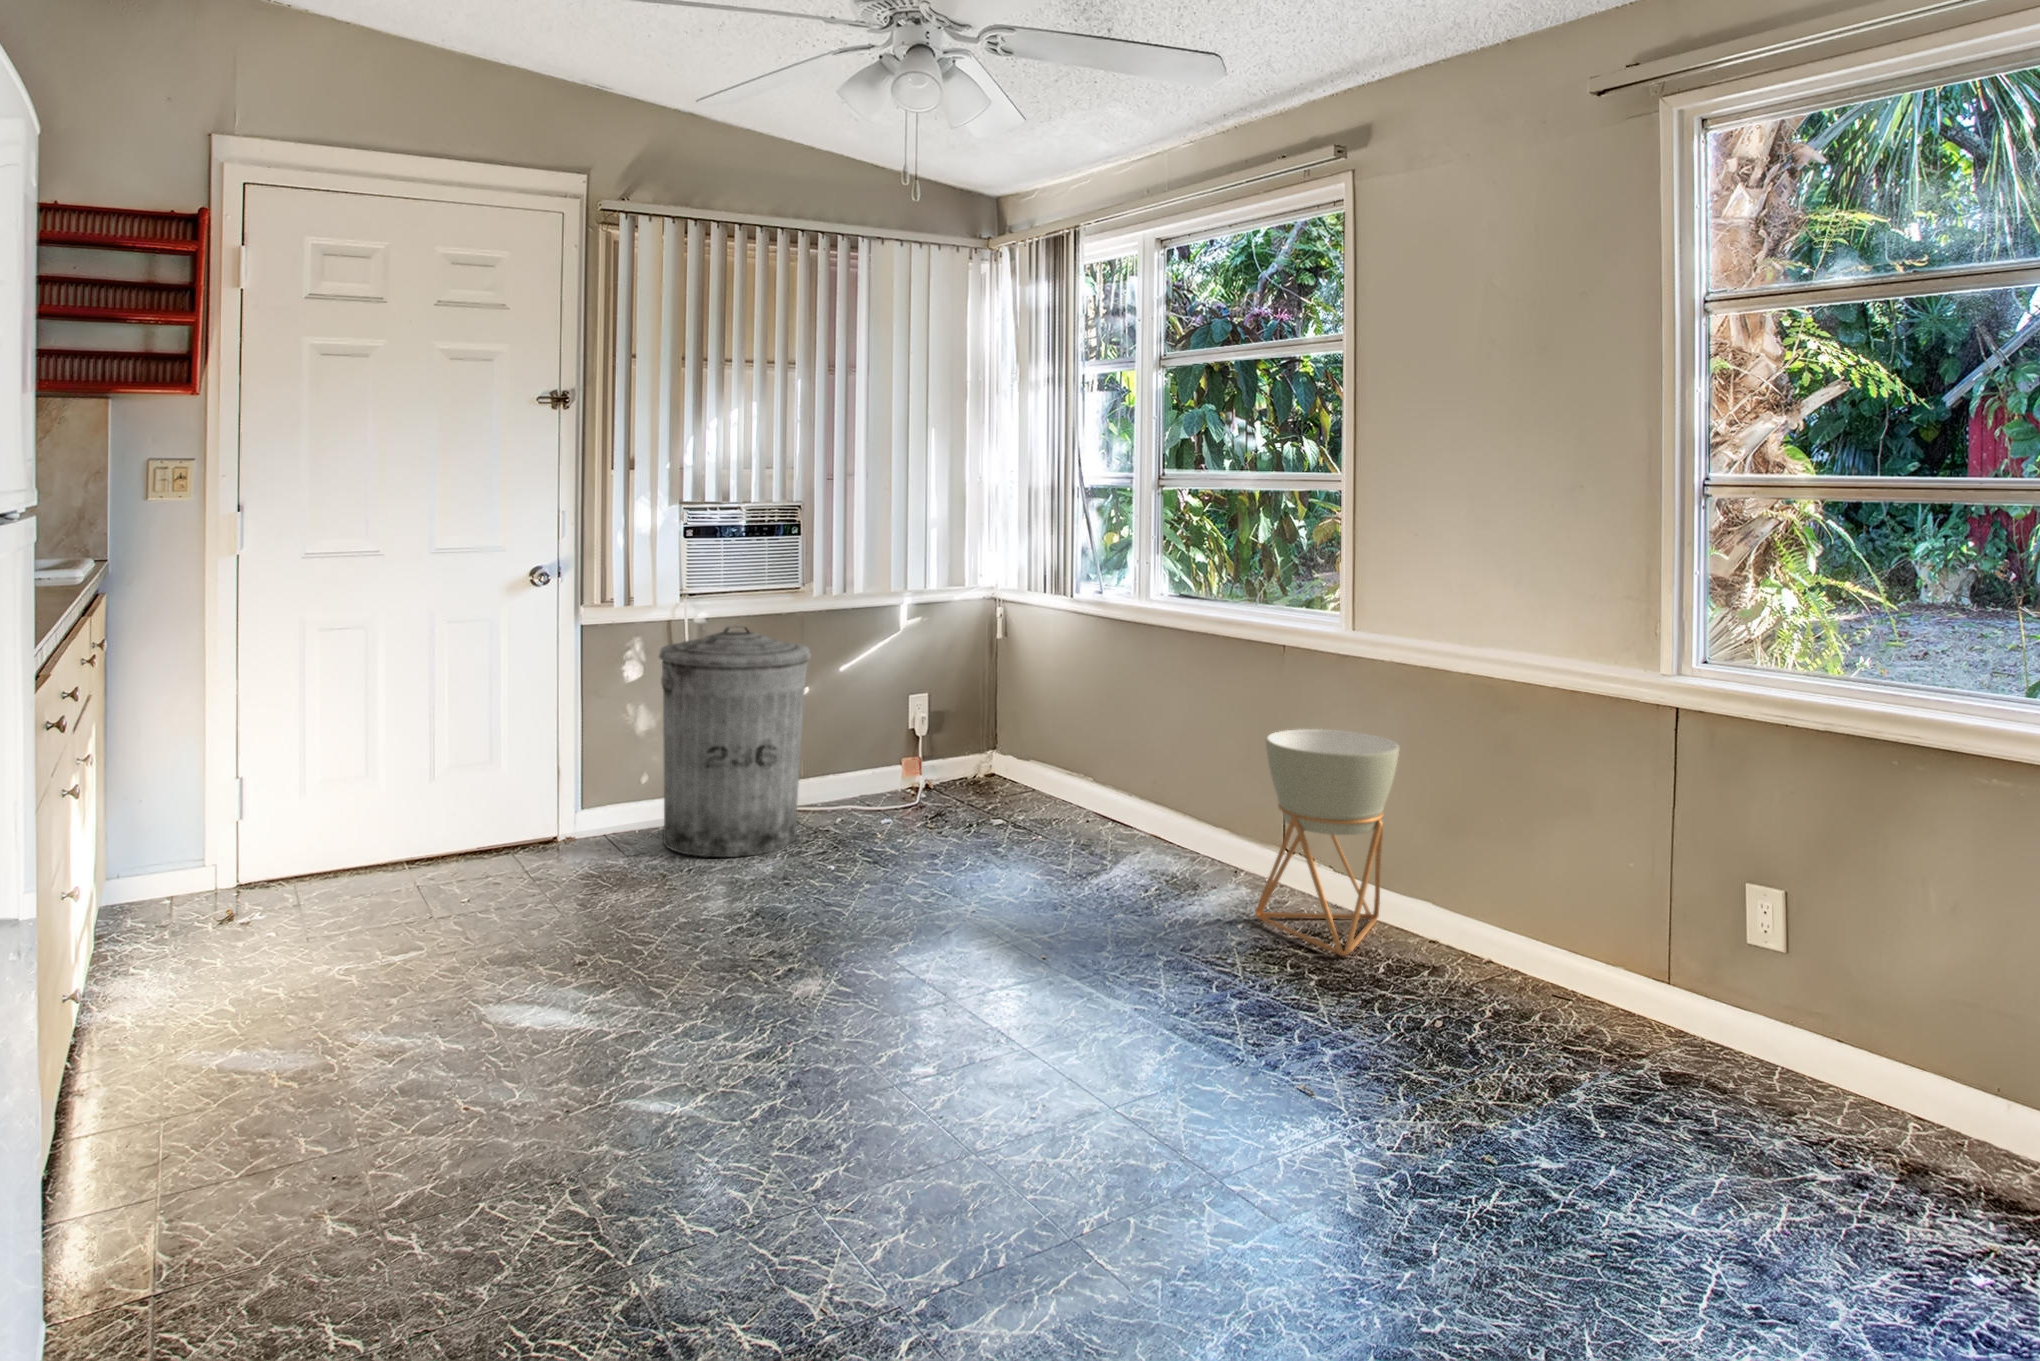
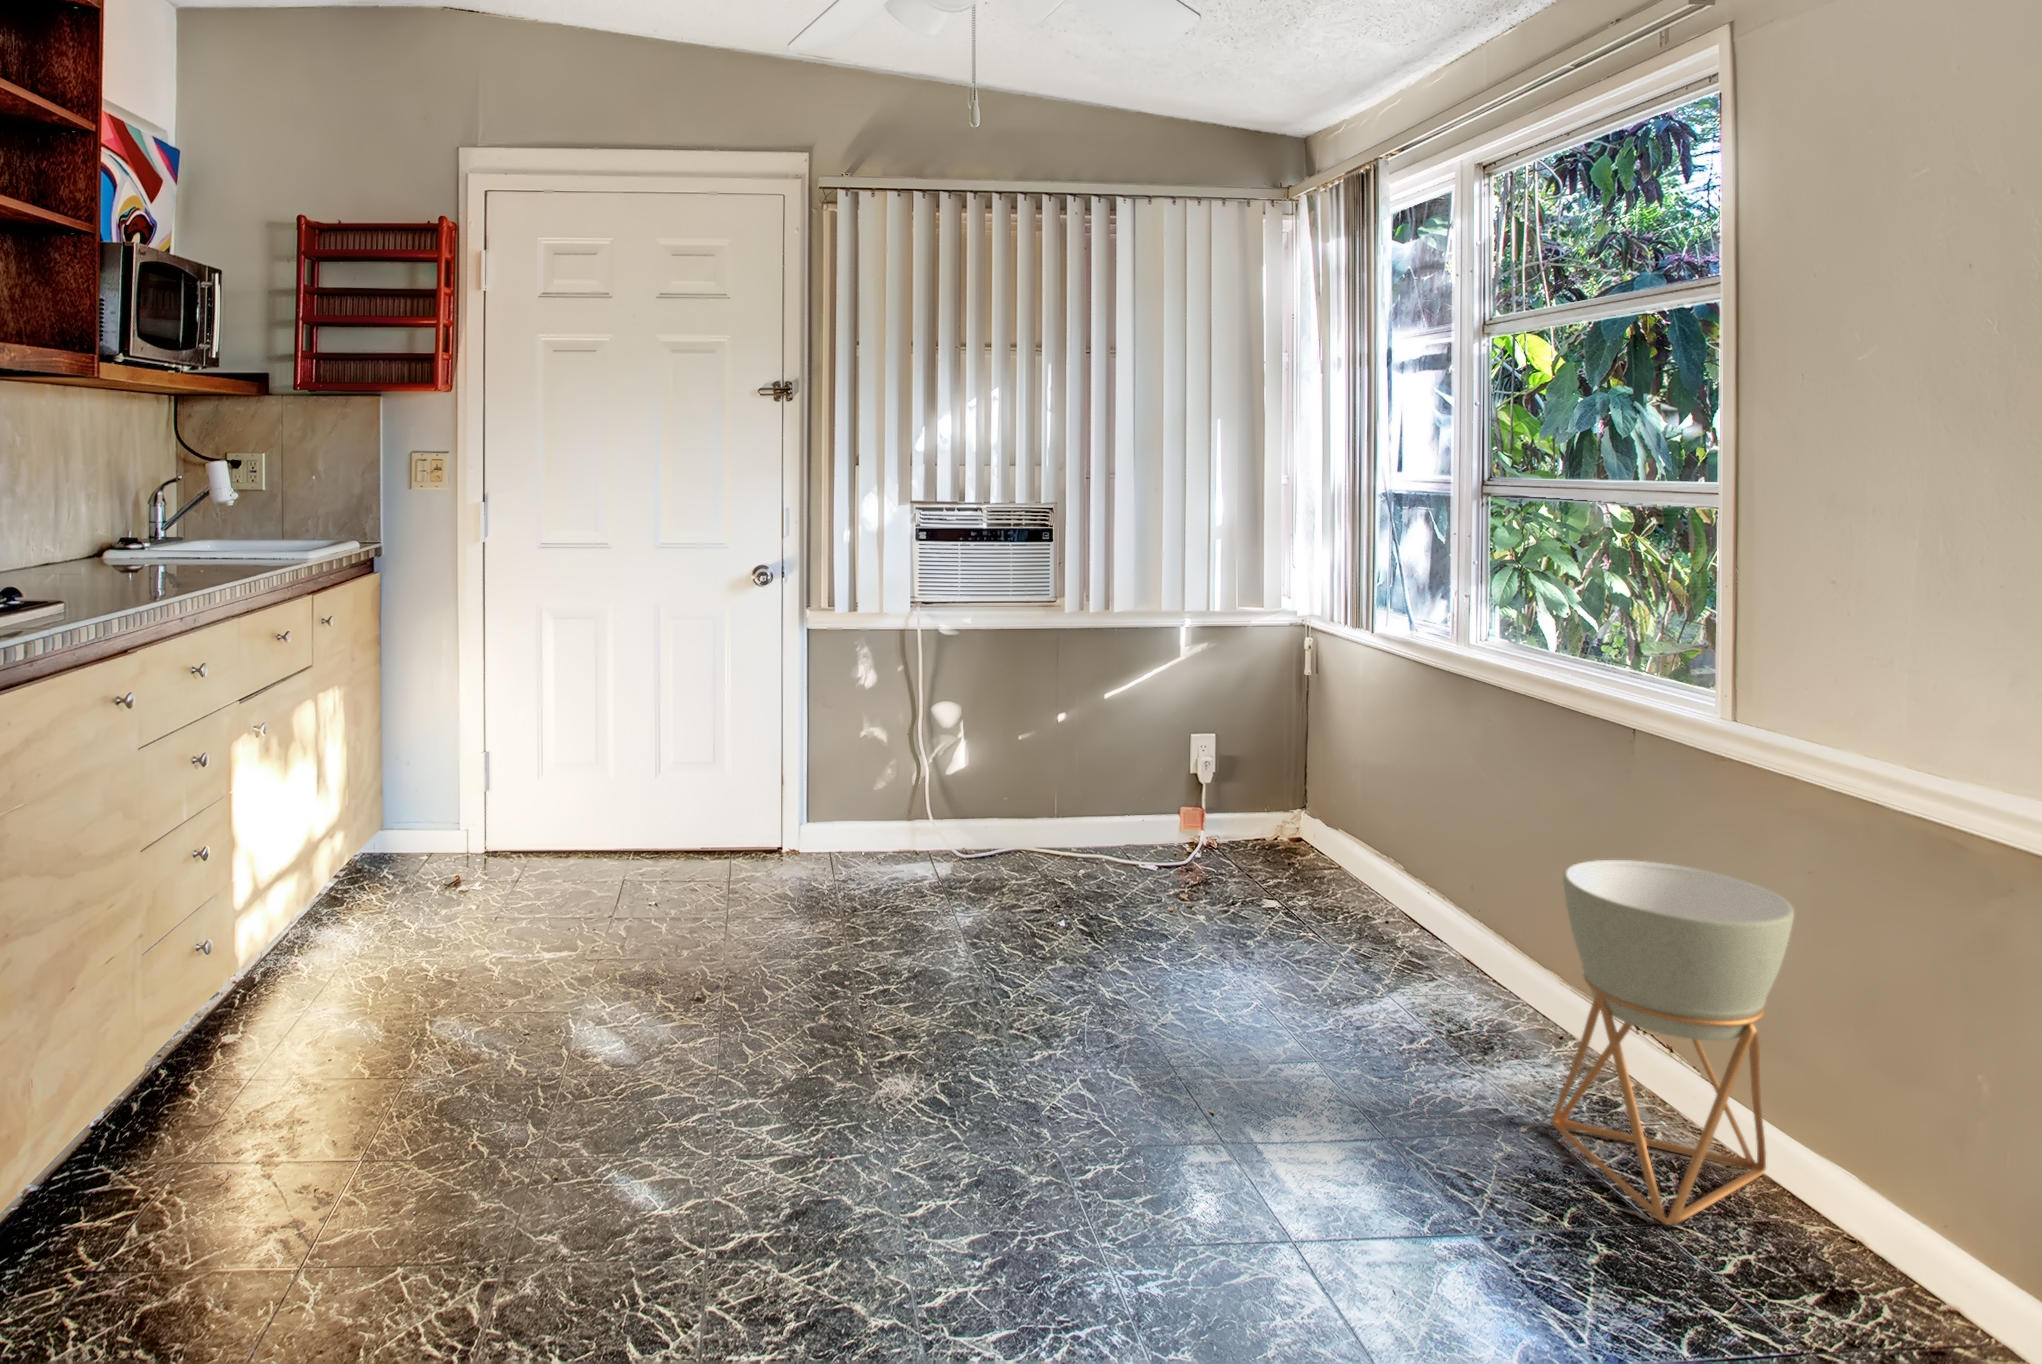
trash can: present [659,626,811,857] -> none [870,643,1040,908]

